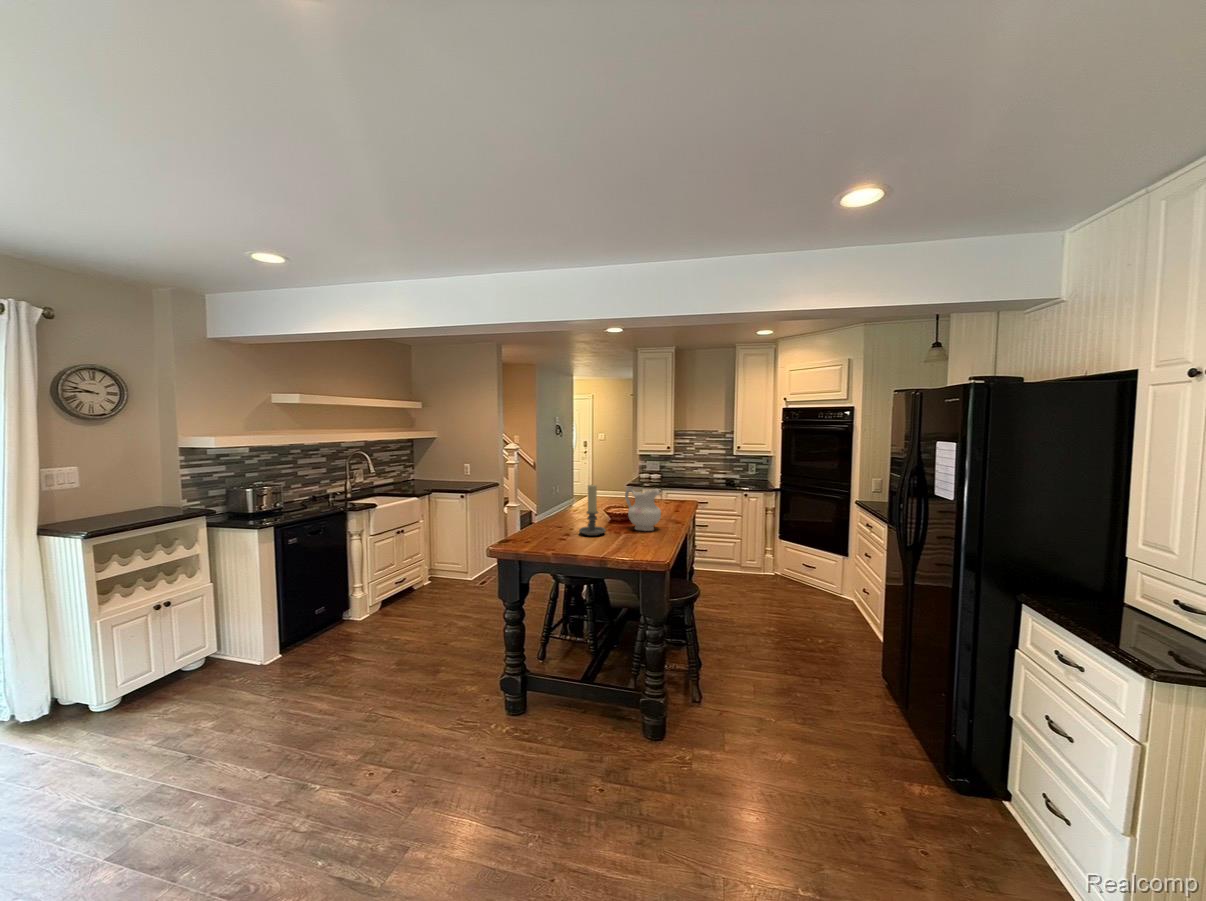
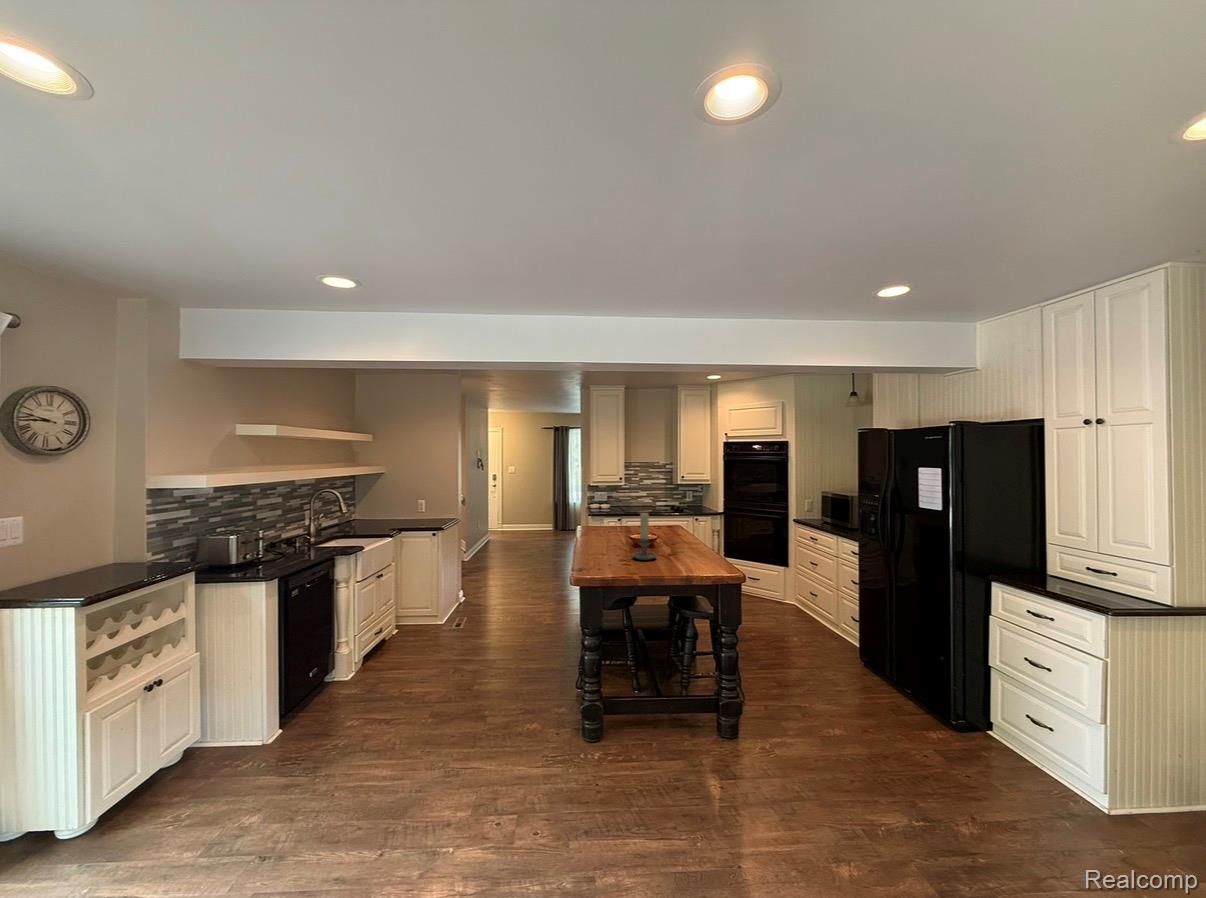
ceramic pitcher: present [625,486,661,531] -> none [661,513,695,553]

